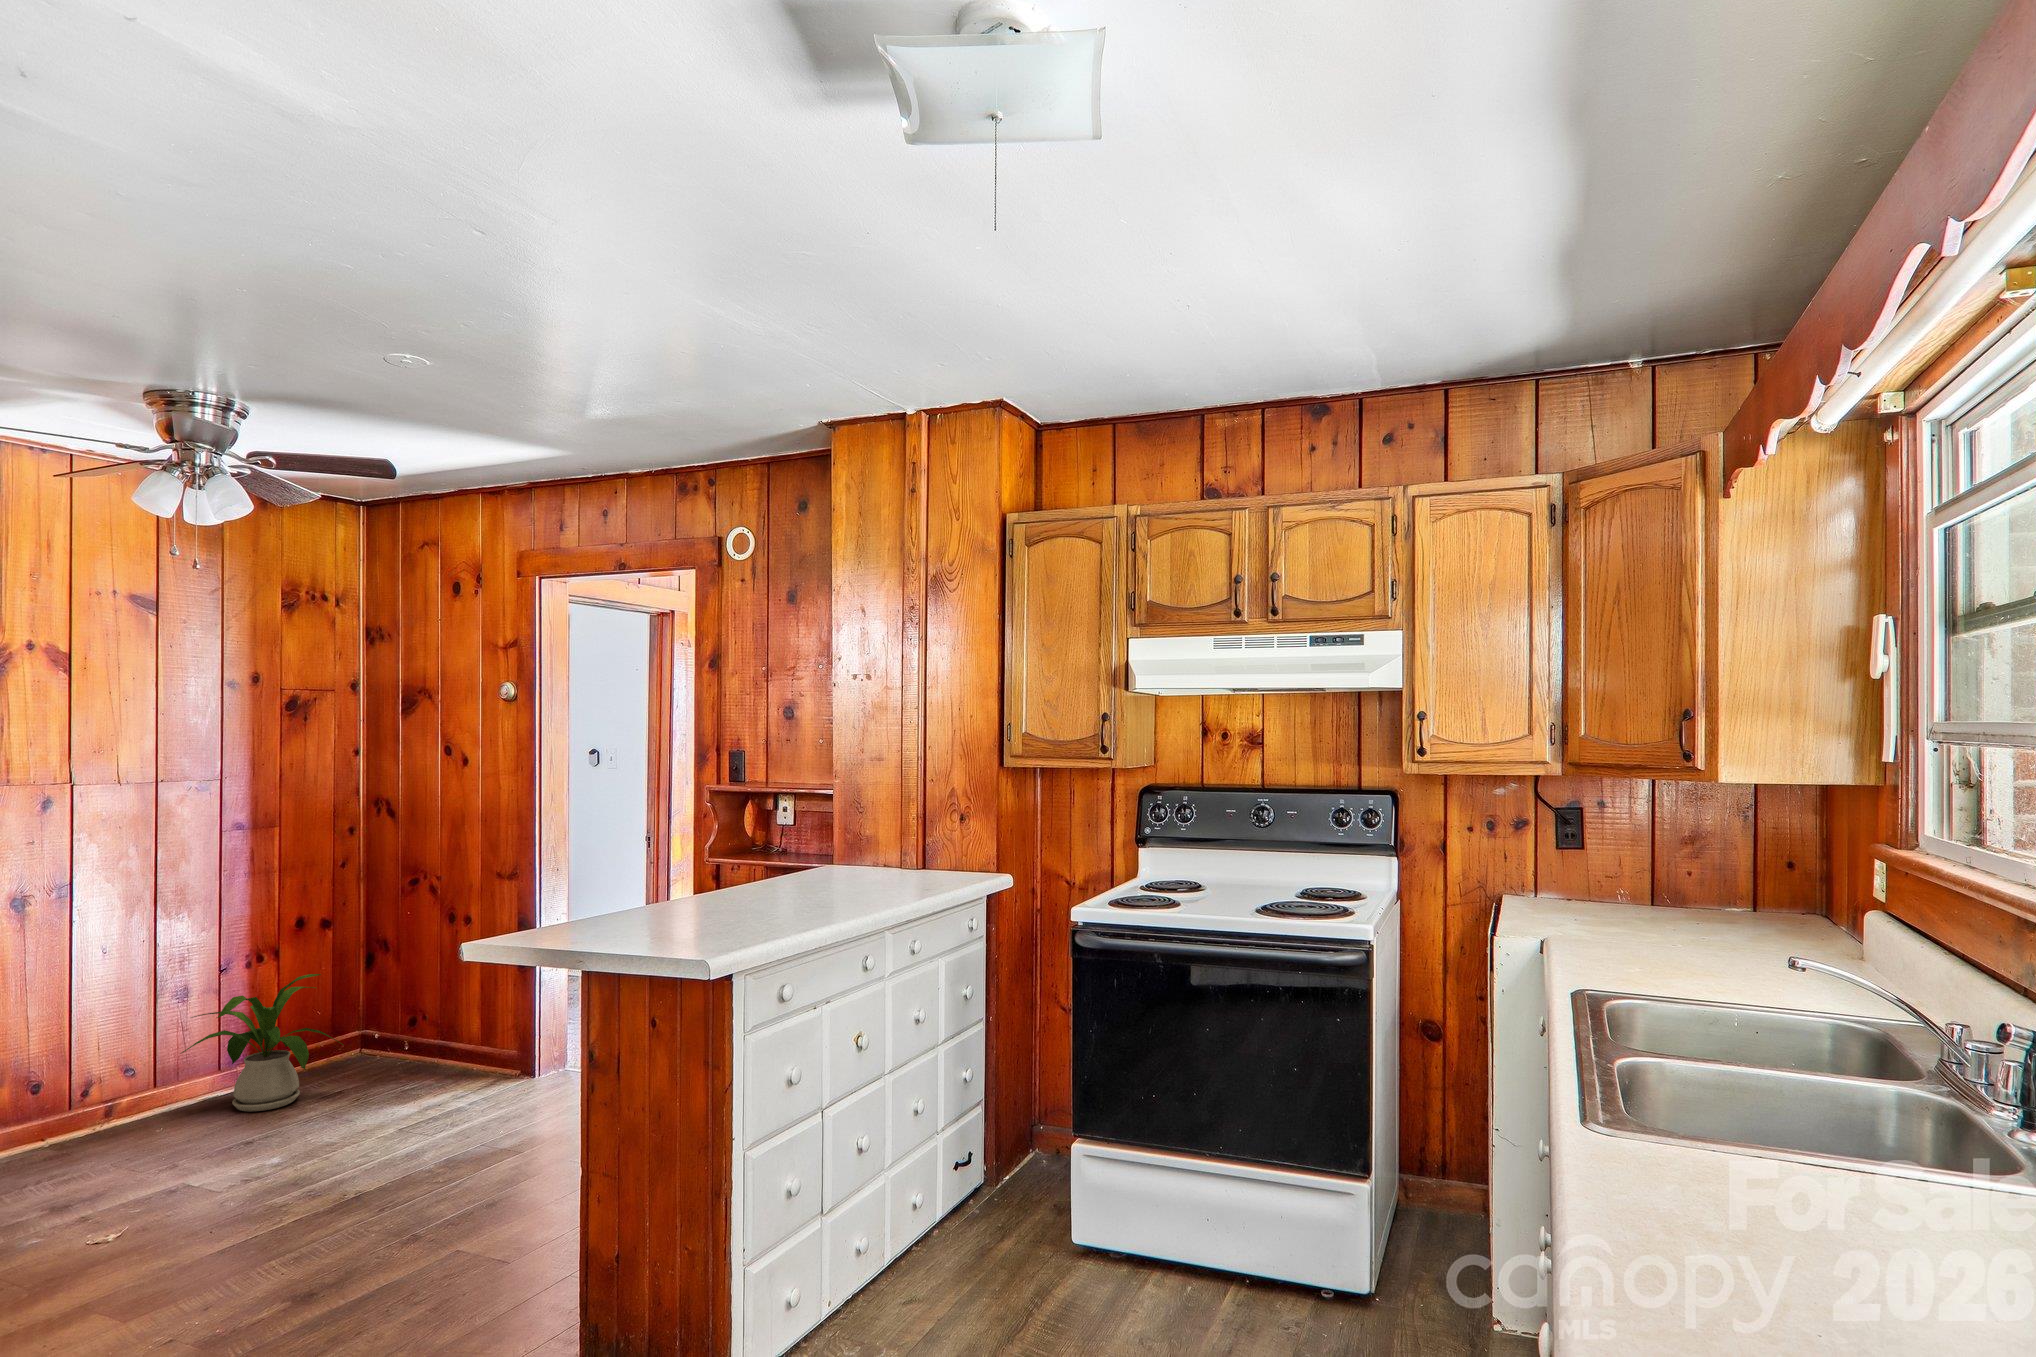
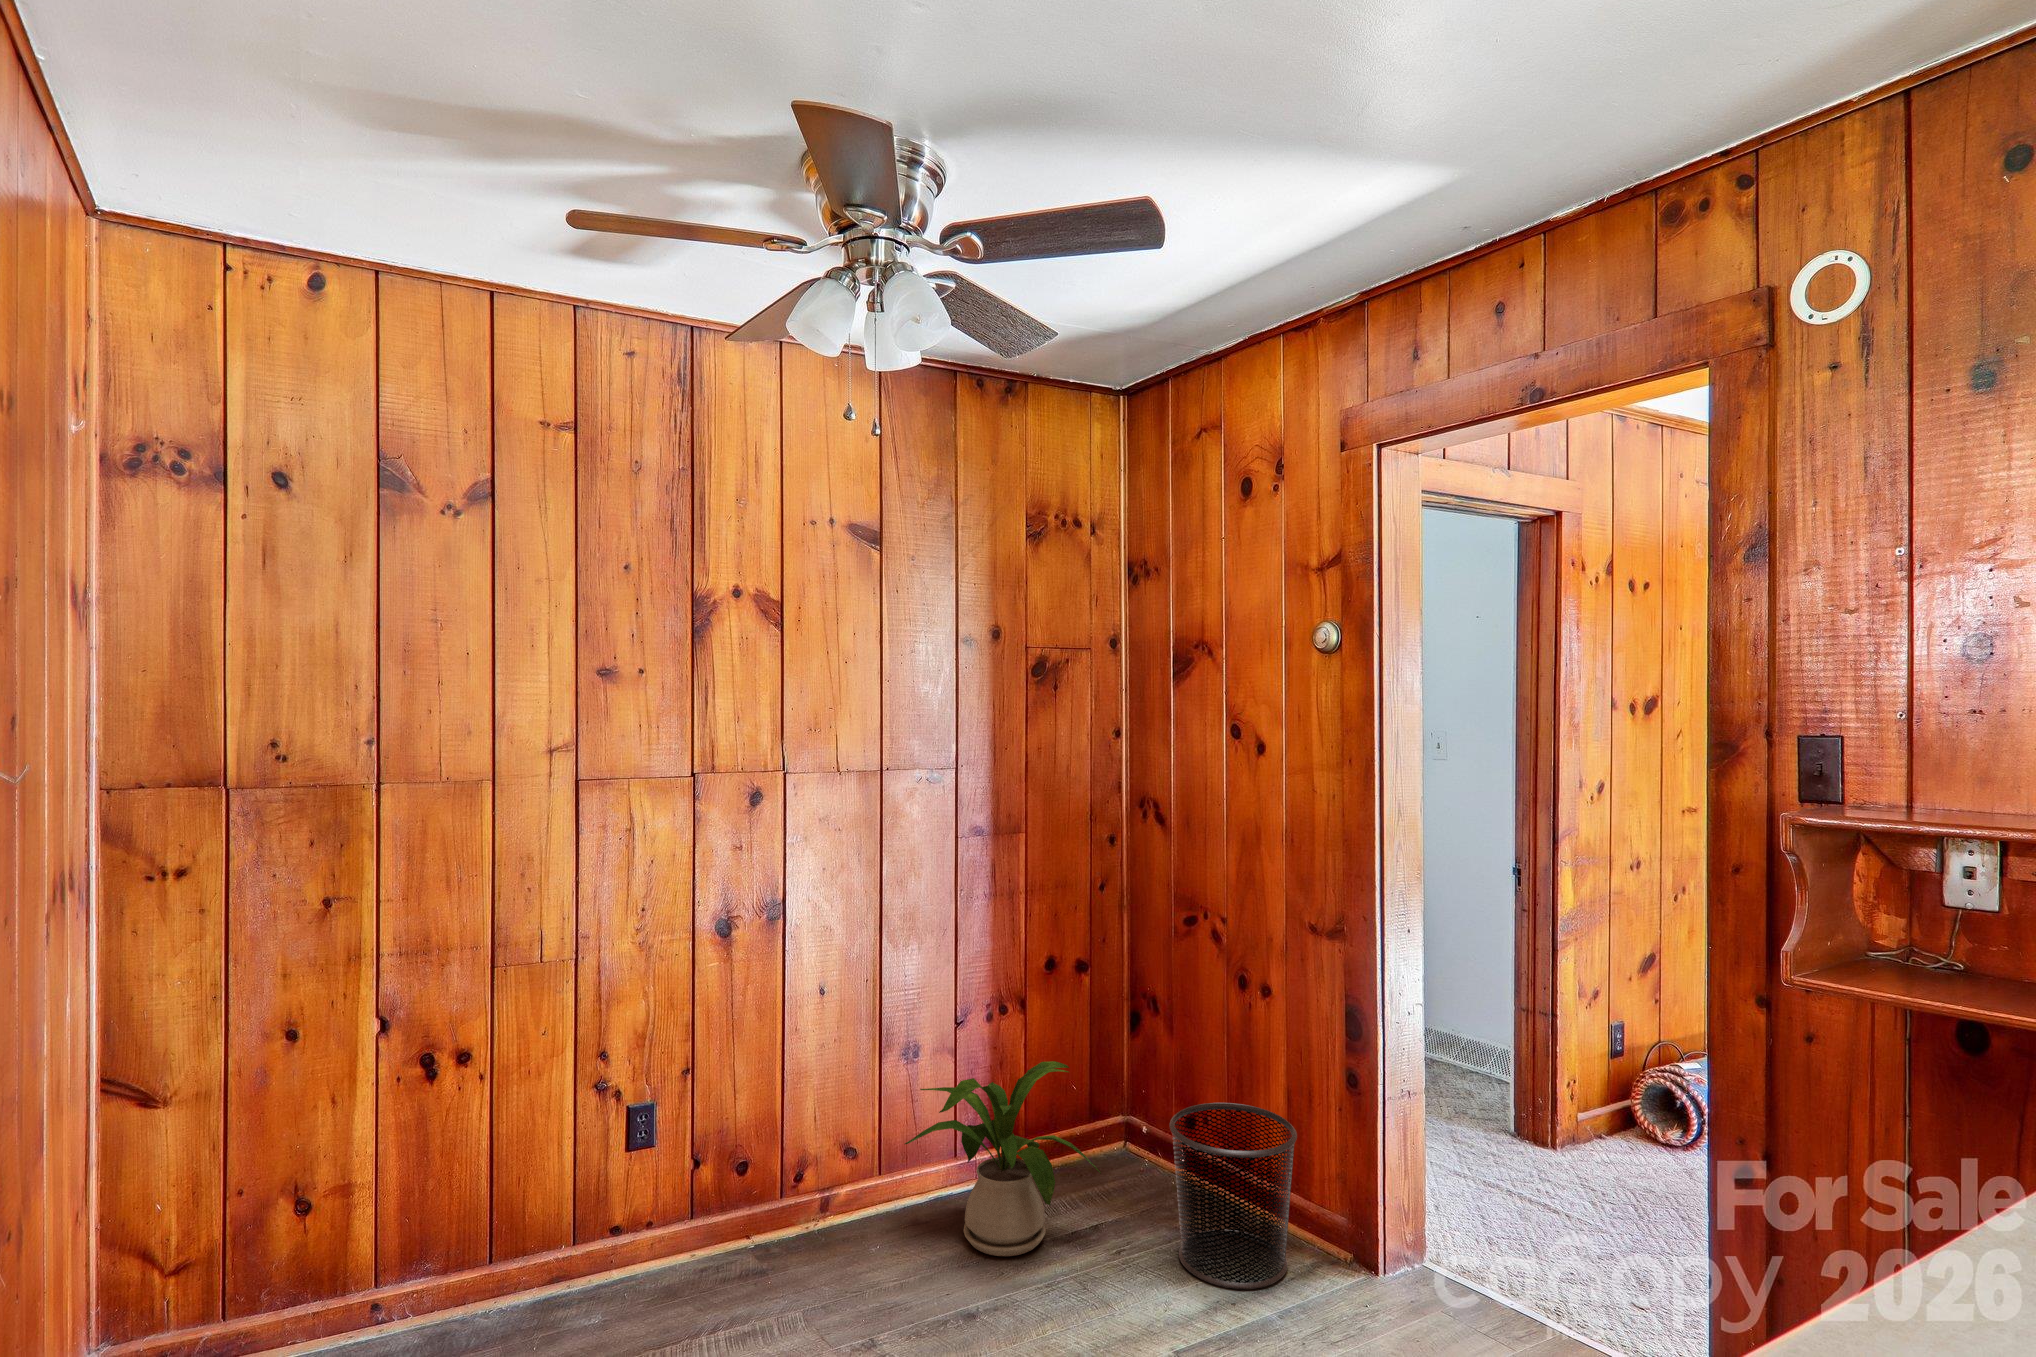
waste bin: none [396,988,483,1092] -> present [1169,1103,1297,1289]

